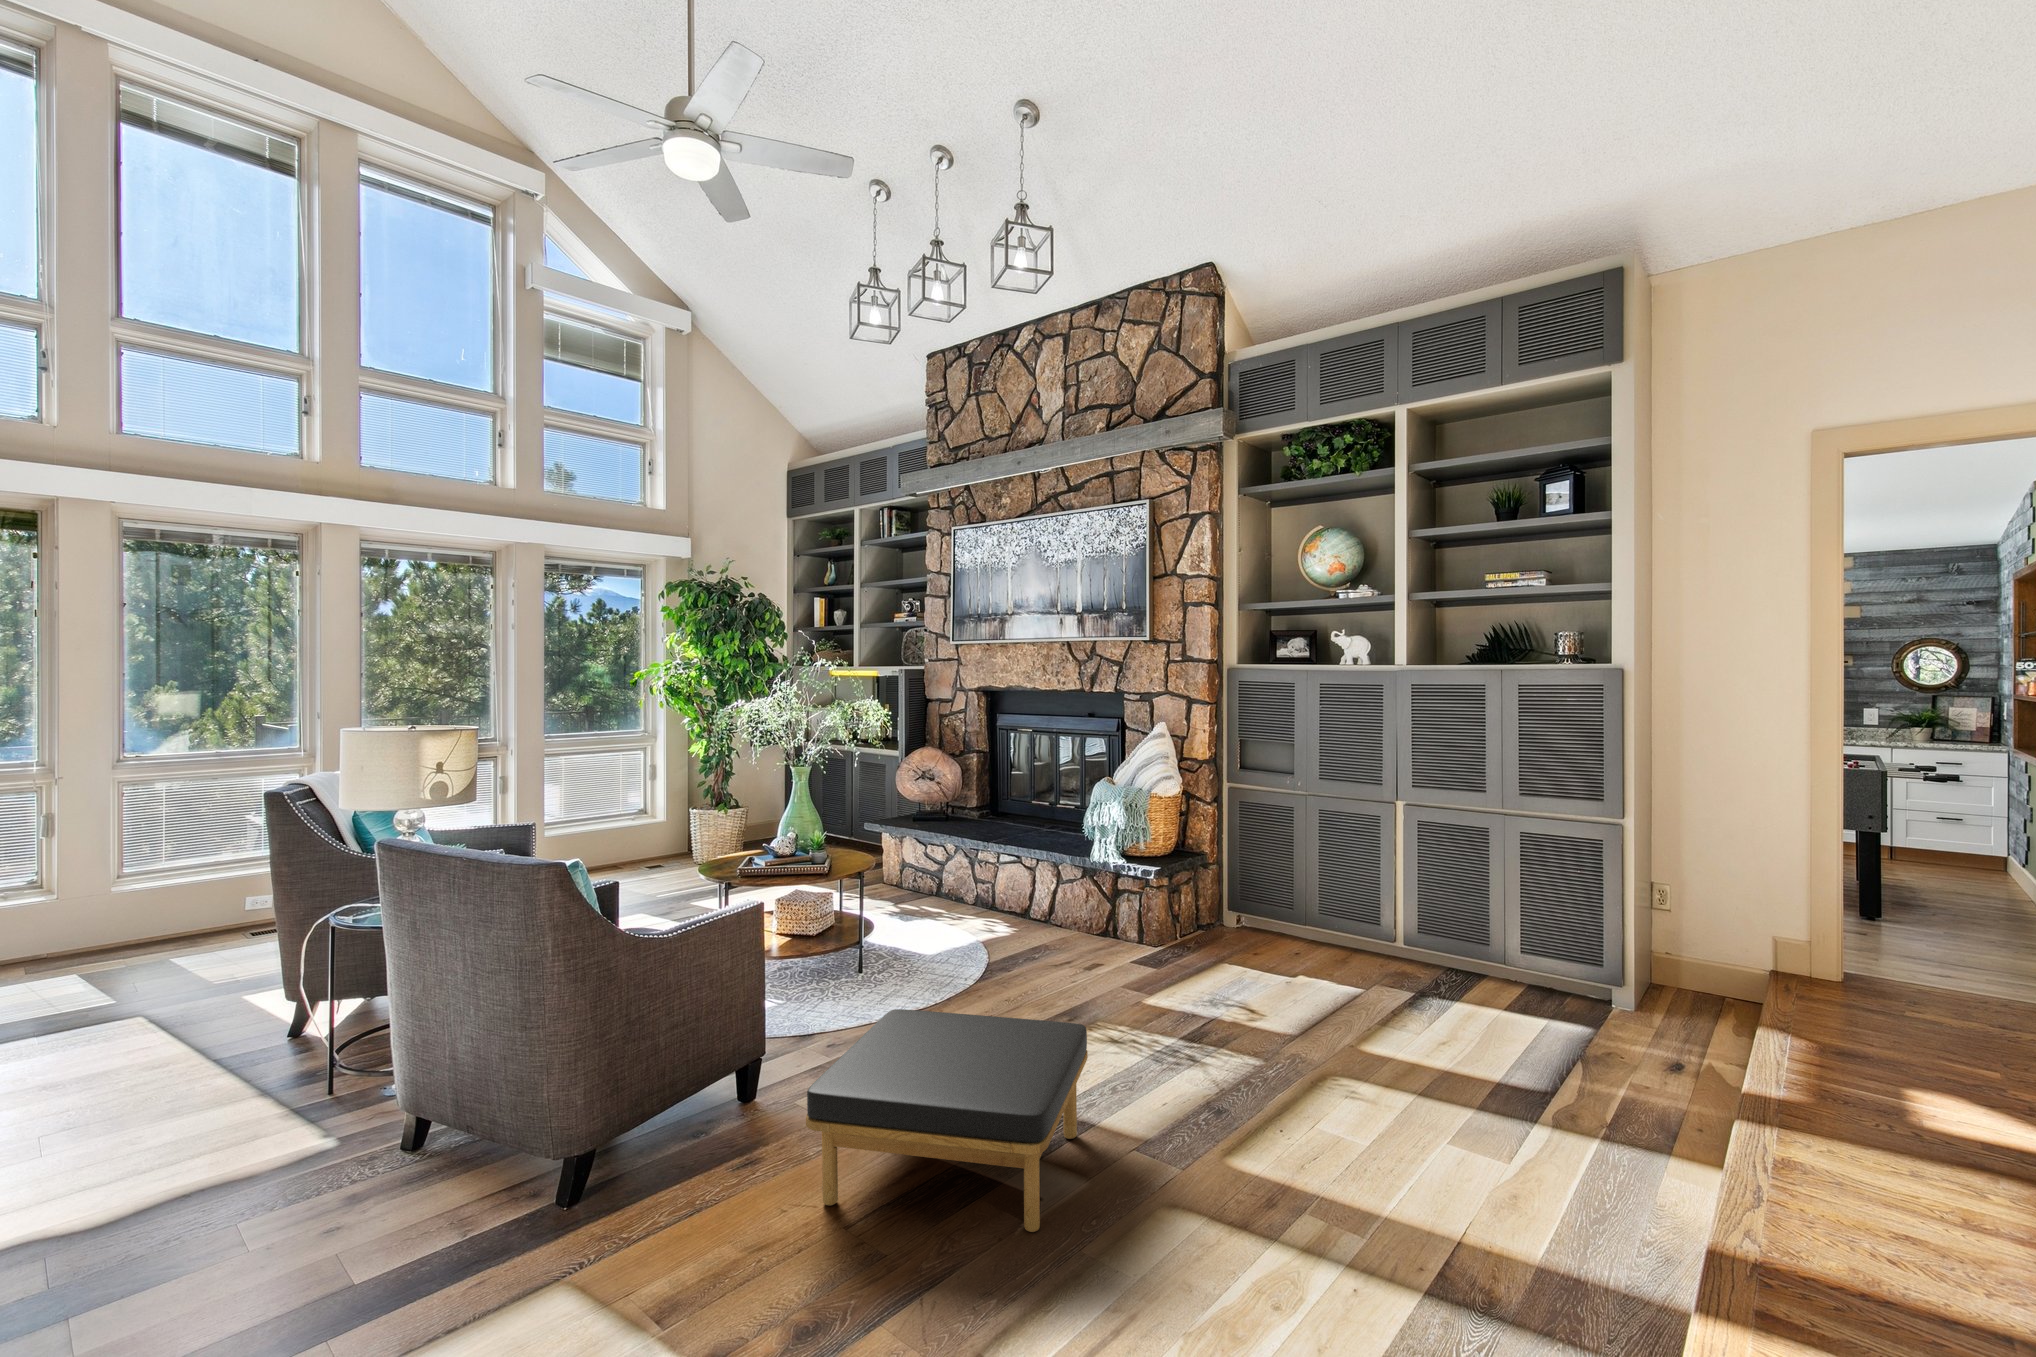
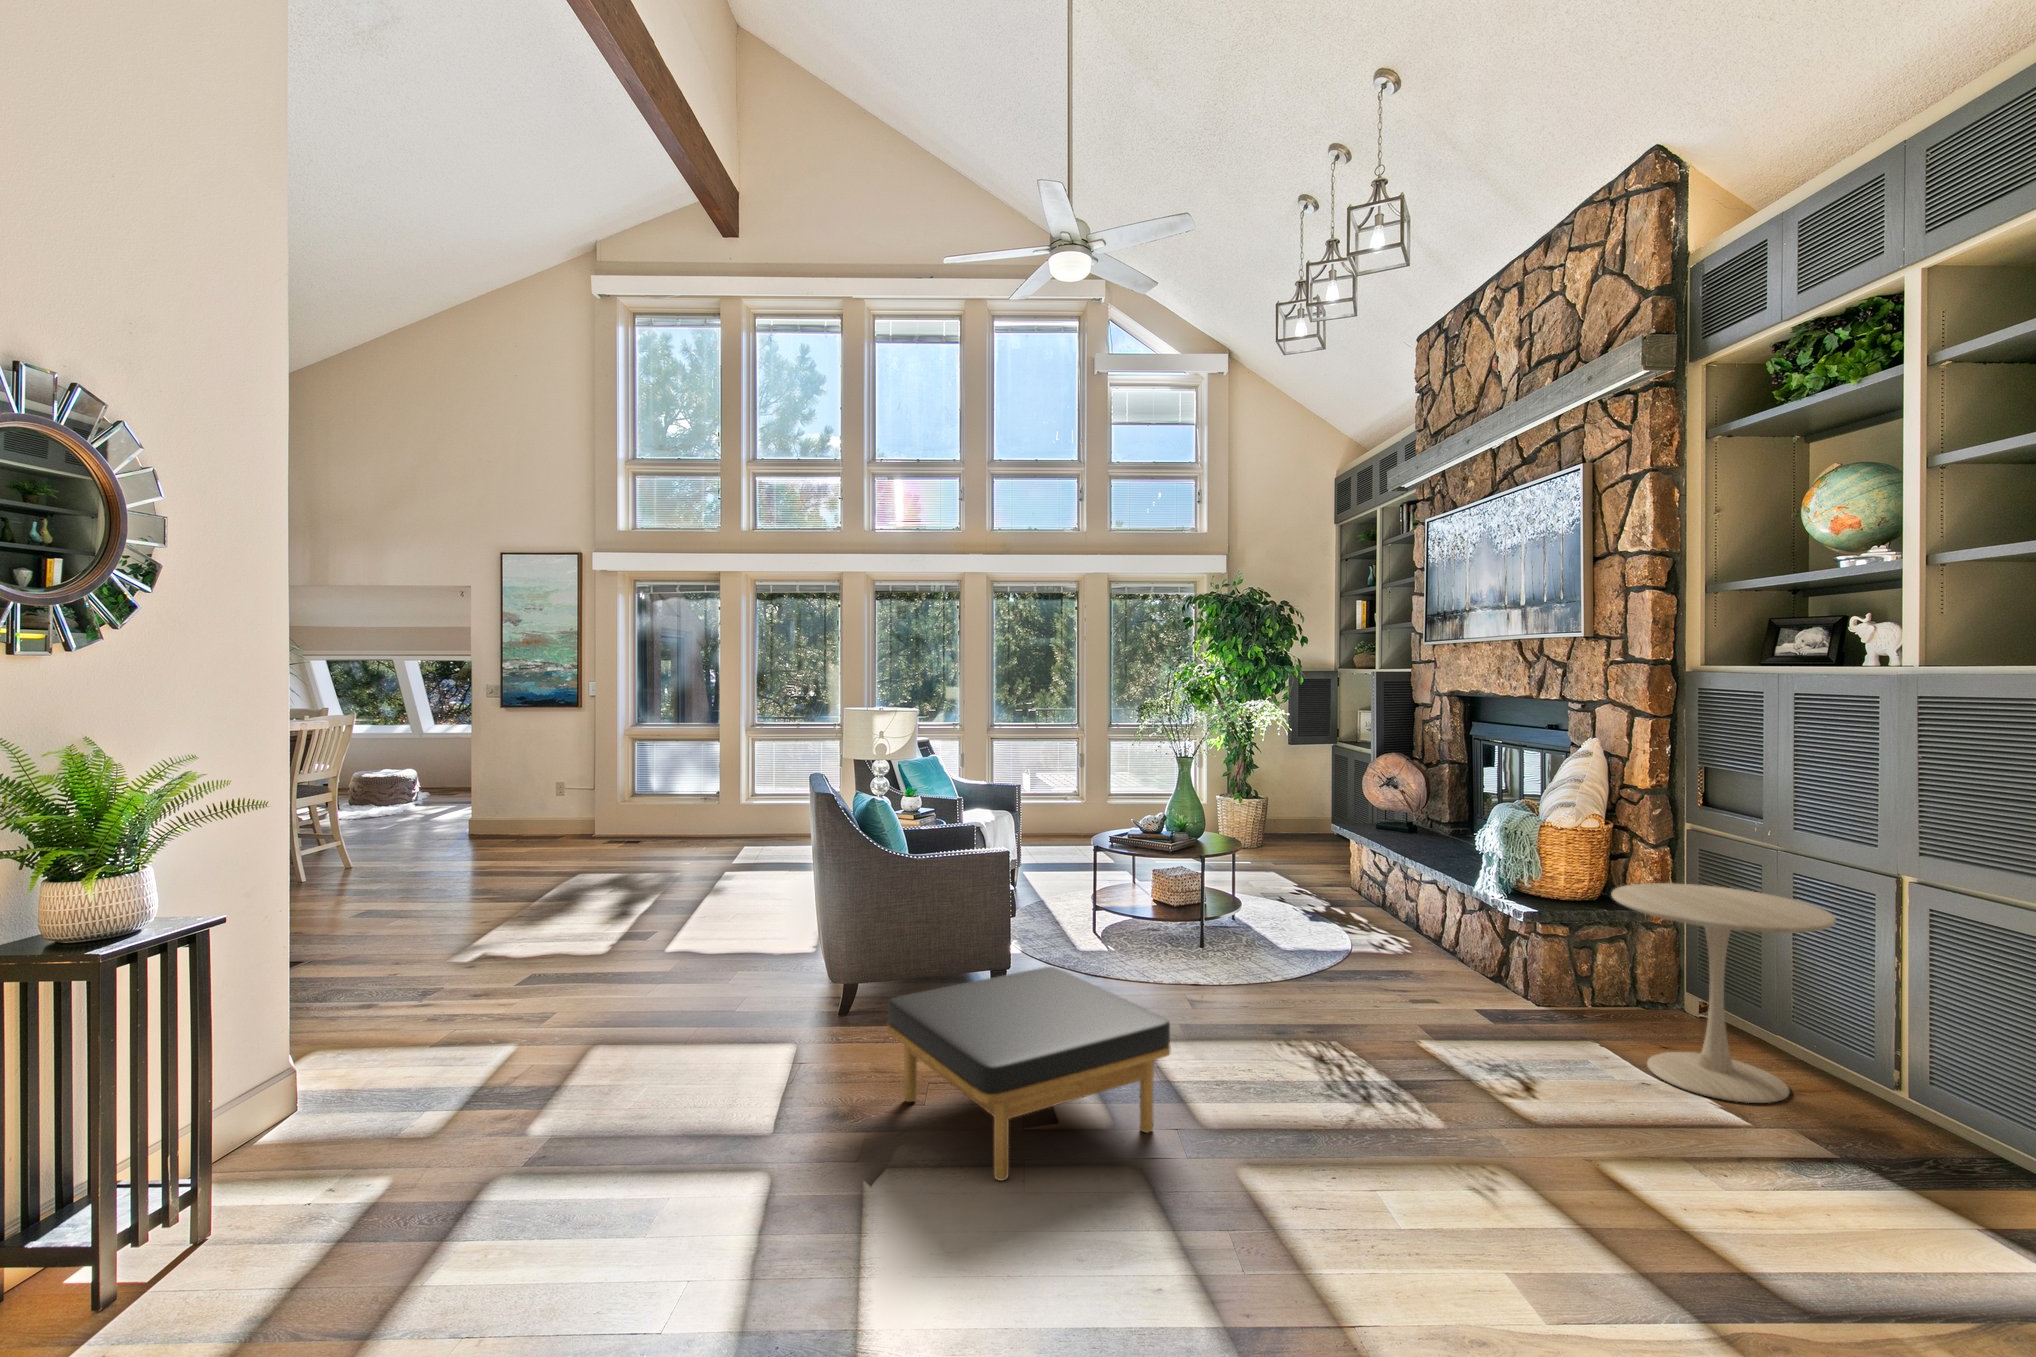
side table: none [1237,828,1375,979] -> present [1611,883,1836,1103]

